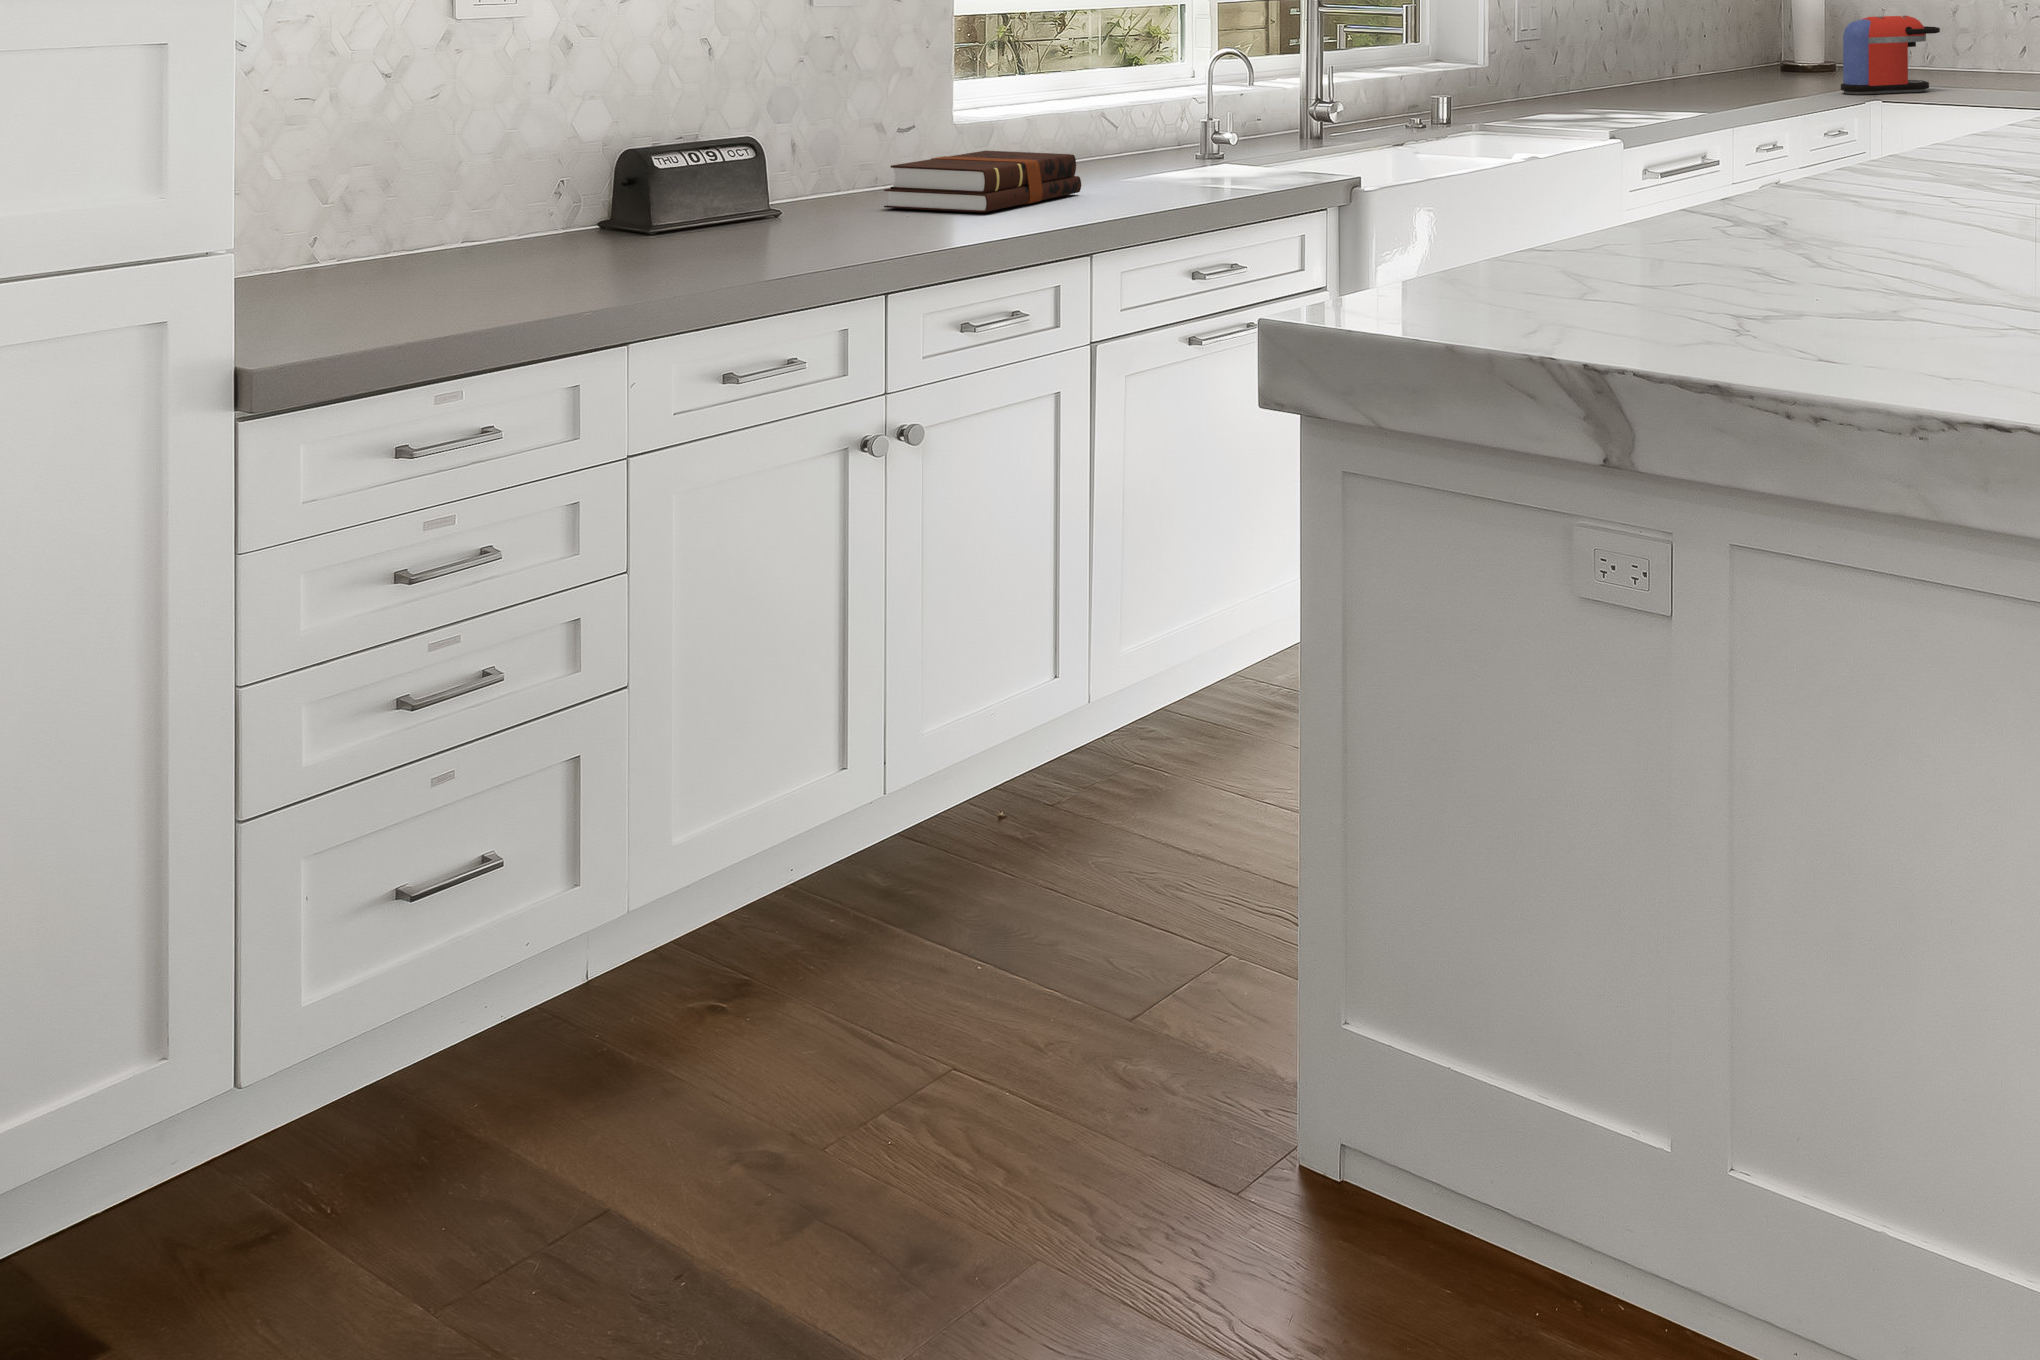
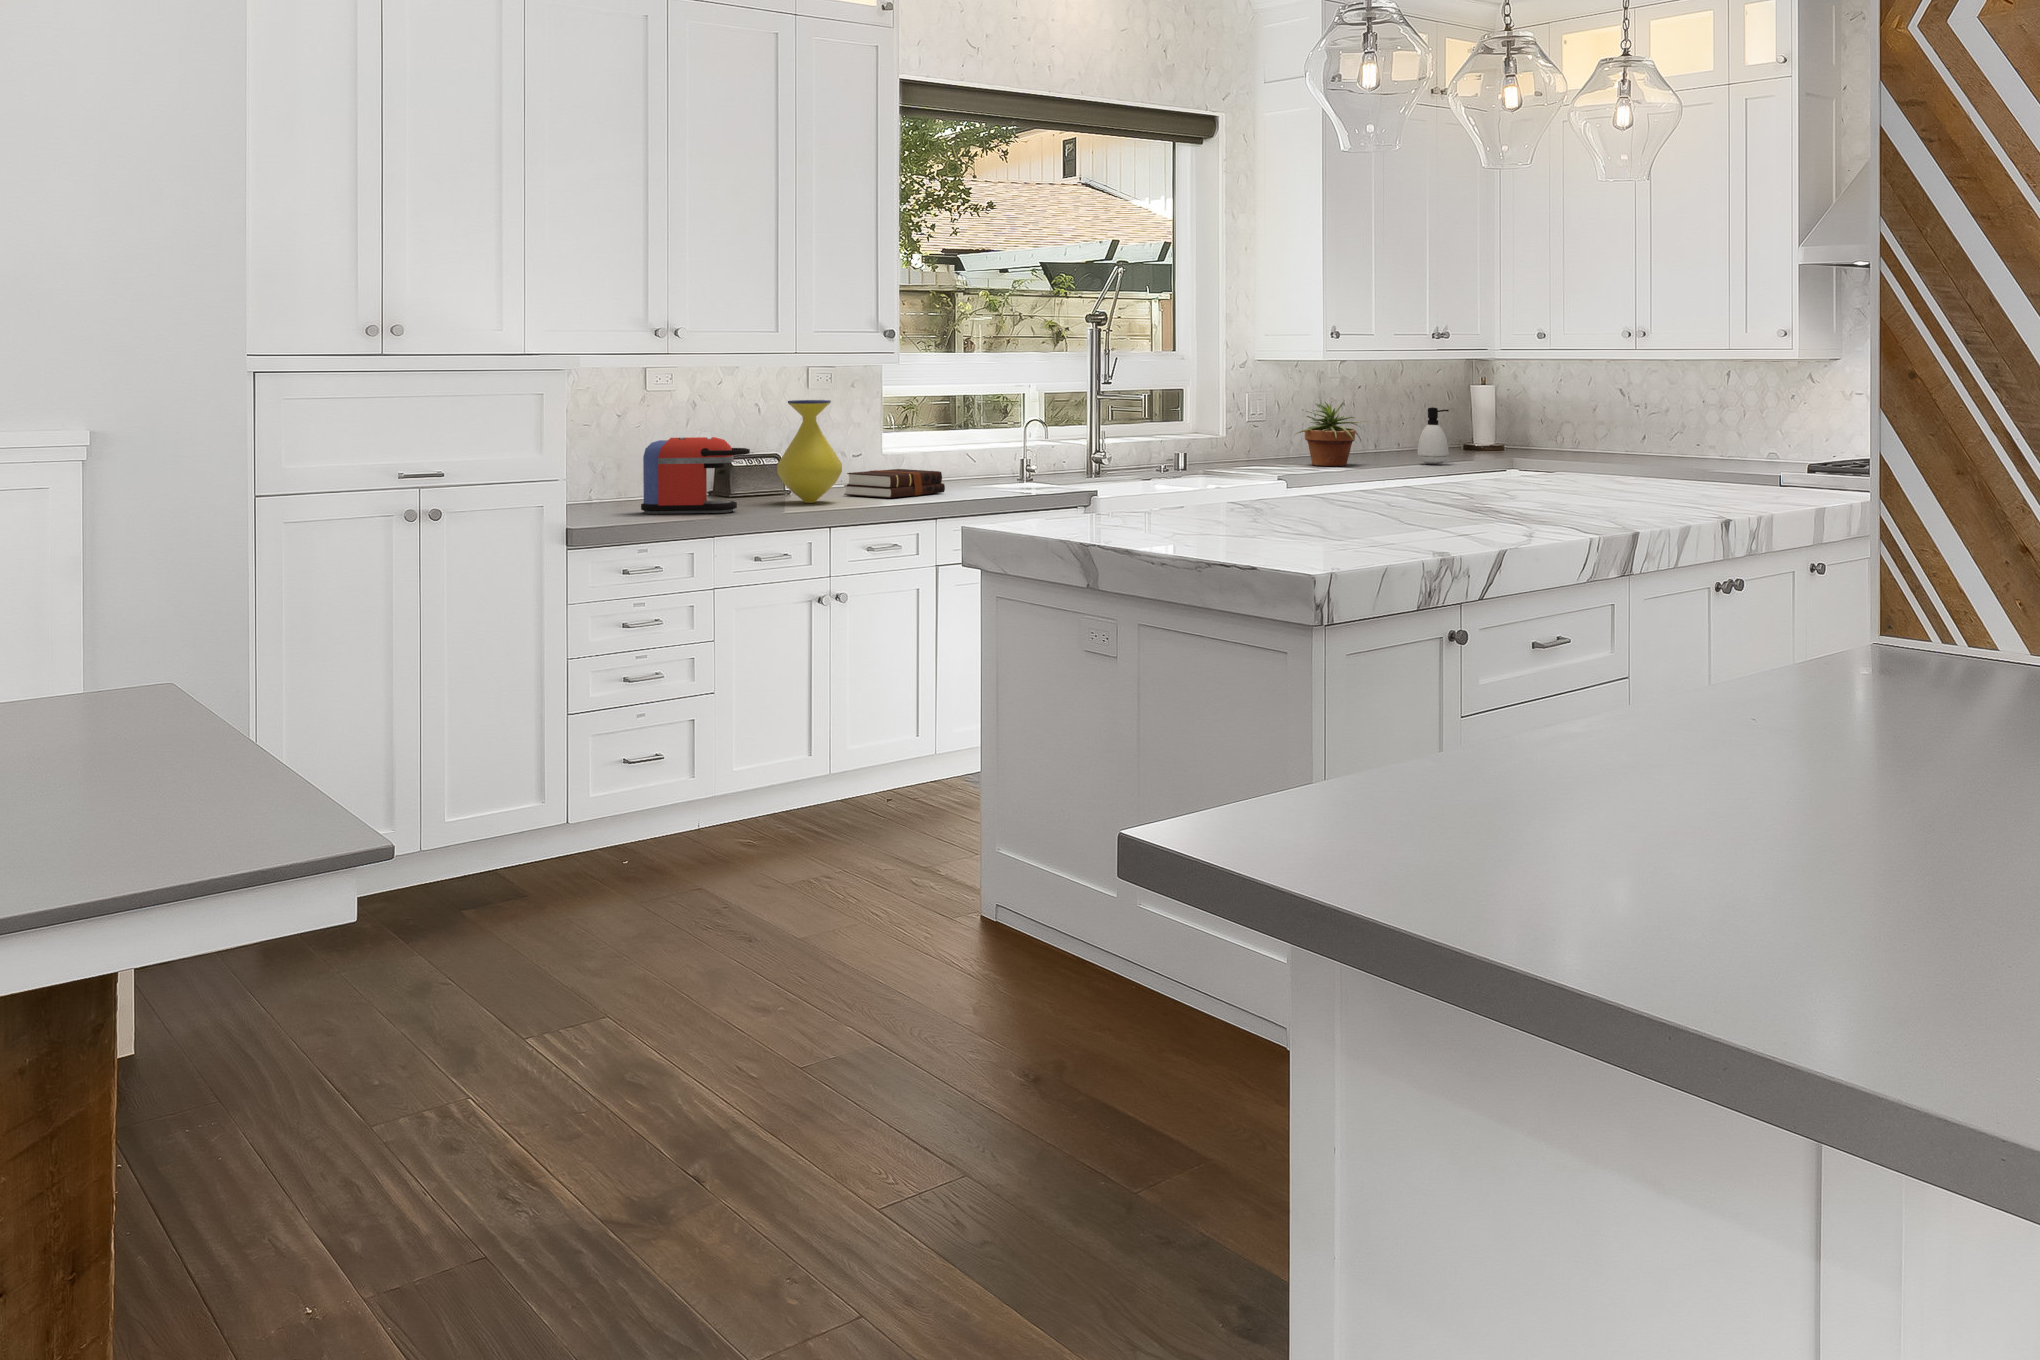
potted plant: none [1597,6,1699,108] -> present [1296,400,1367,466]
soap dispenser: none [1766,16,1811,100] -> present [1417,407,1449,464]
coffee maker: present [1841,16,1940,95] -> present [641,437,750,514]
vase: none [753,29,890,234] -> present [777,400,842,503]

